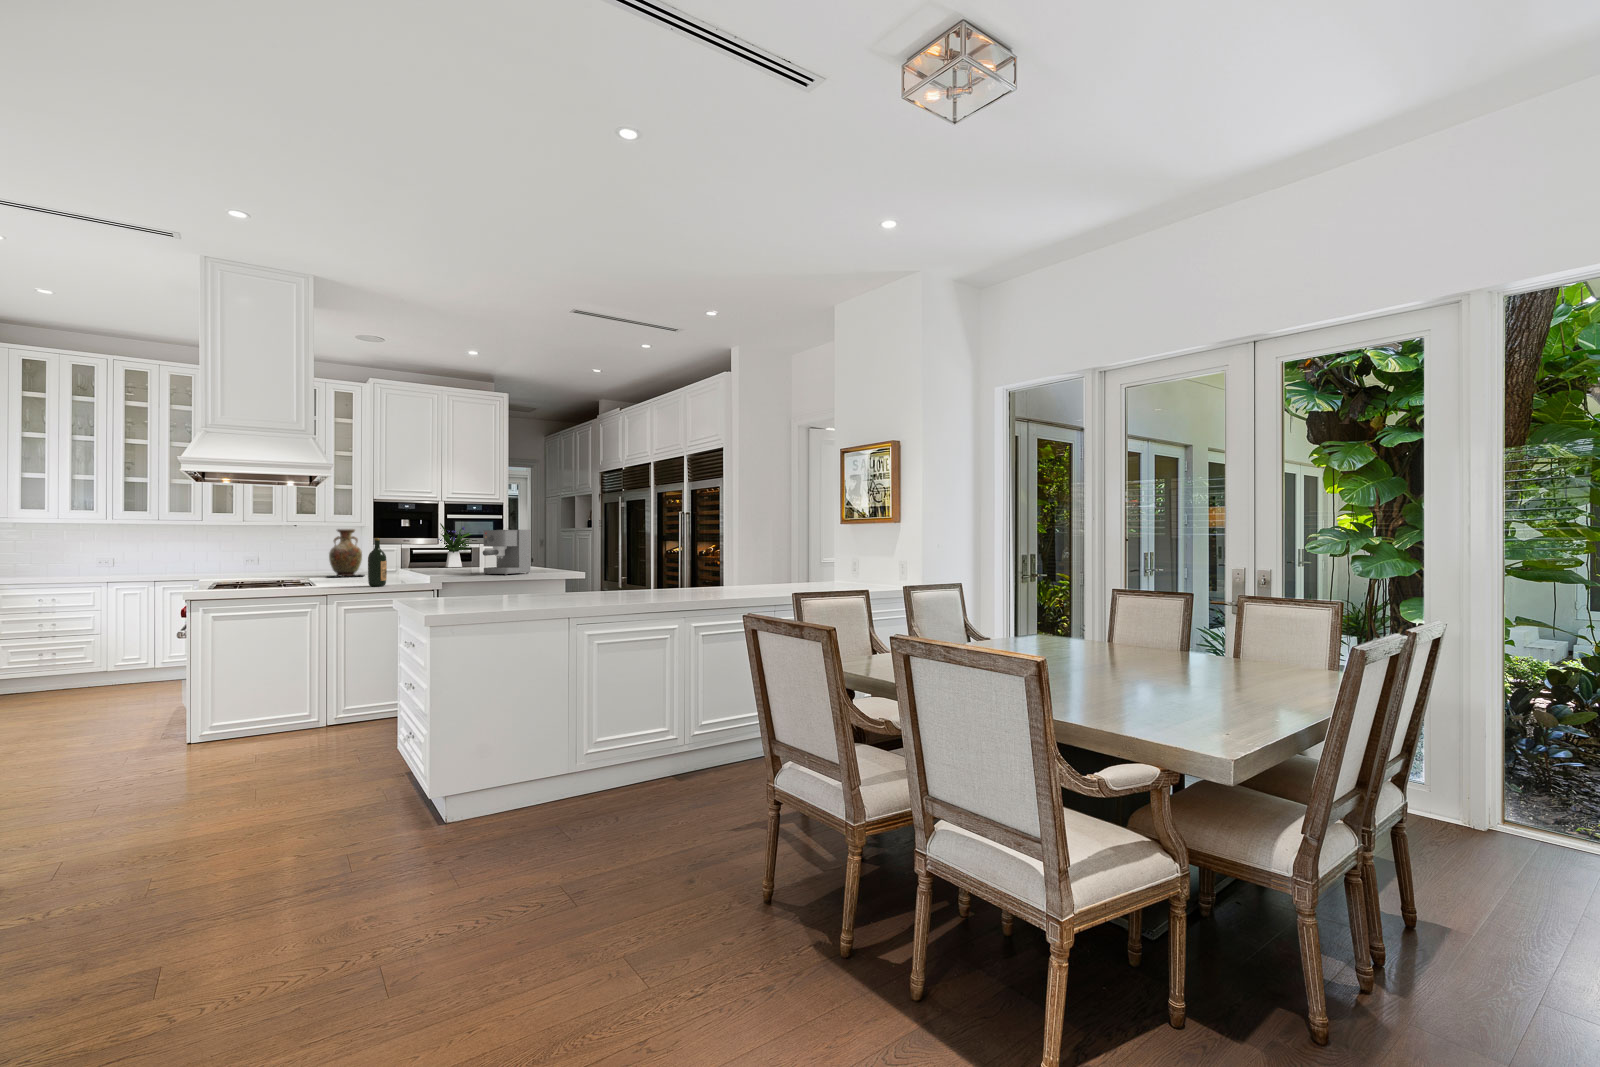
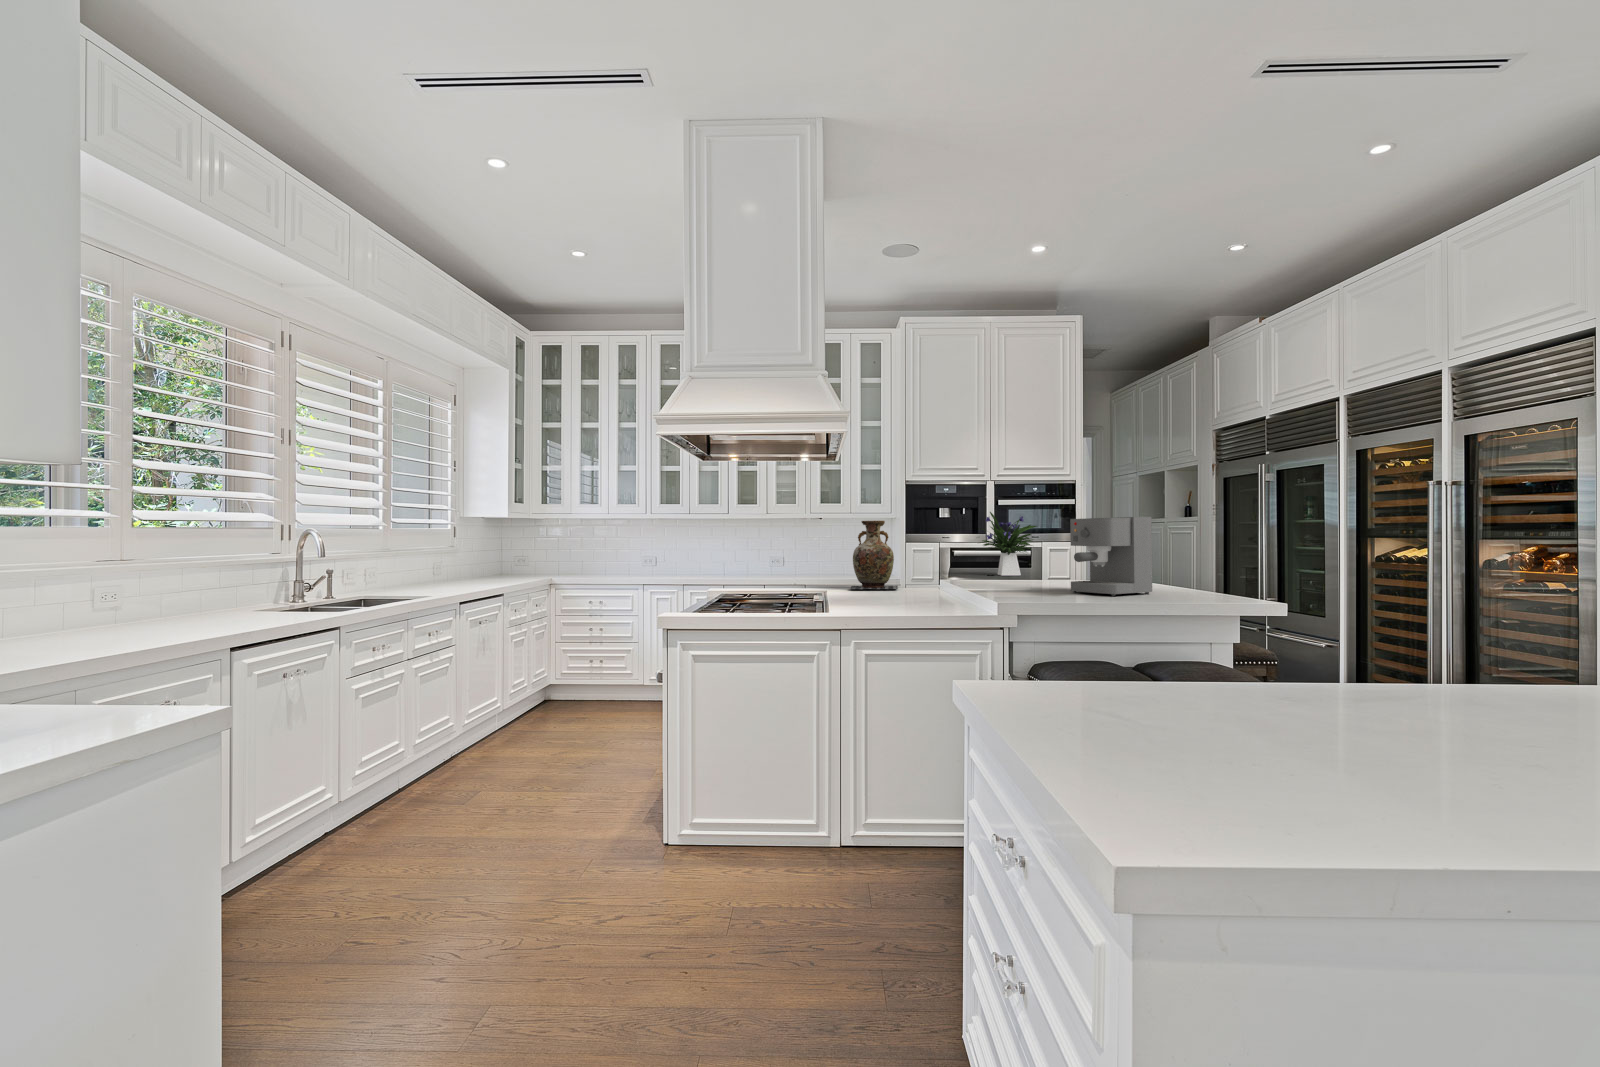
wine bottle: present [368,538,387,586] -> none [904,532,933,616]

